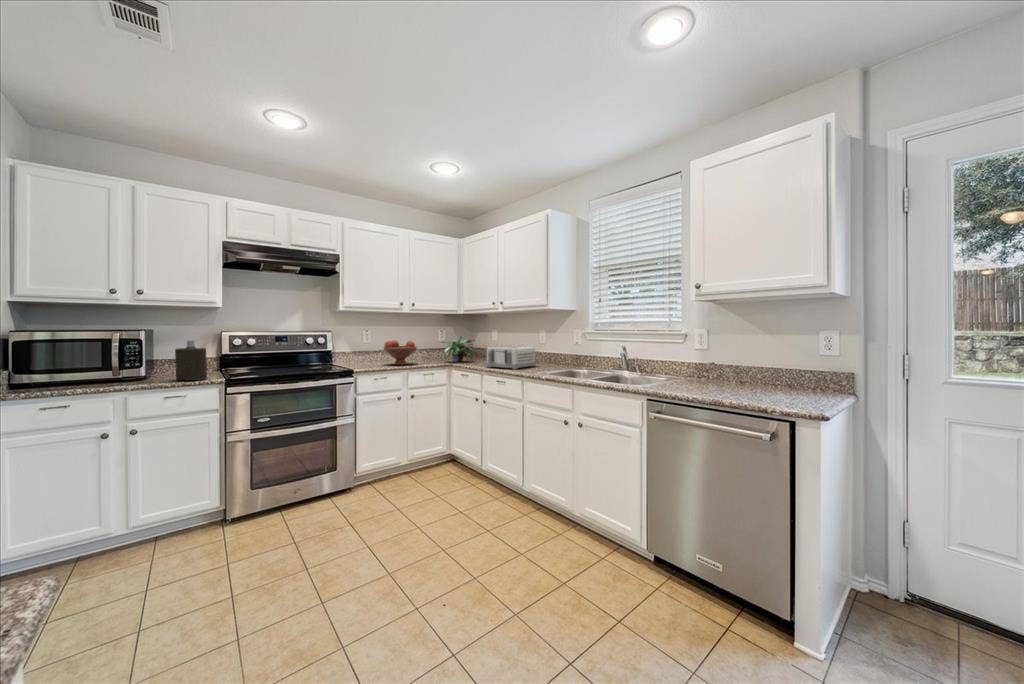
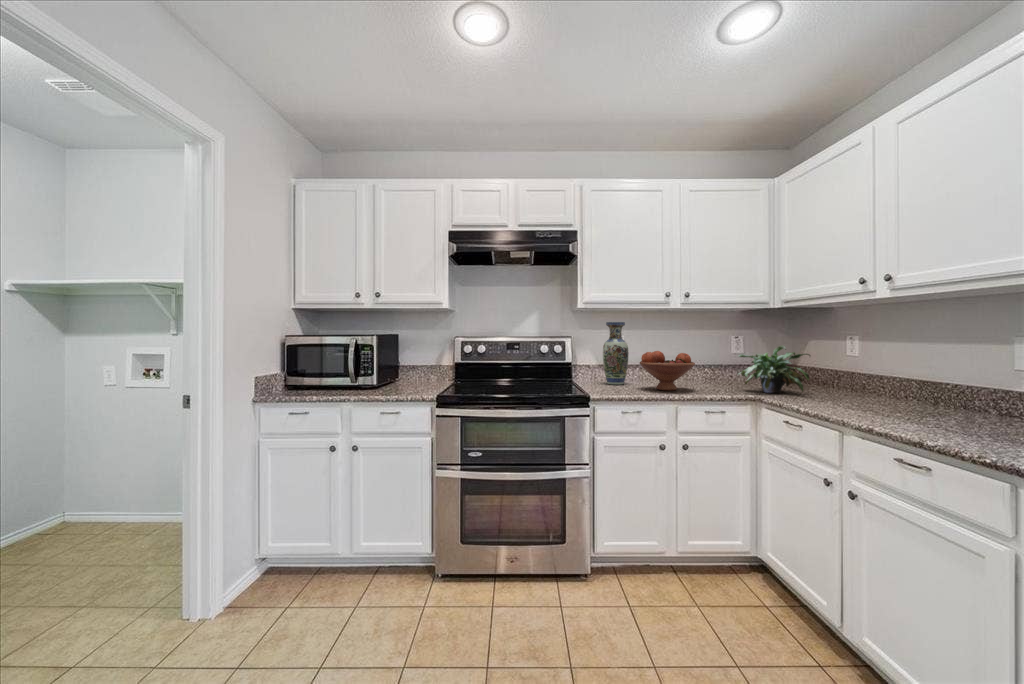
vase: none [356,321,374,364] -> present [603,322,629,385]
bottle: present [175,340,207,381] -> none [397,347,424,395]
toaster: present [486,346,536,370] -> none [842,369,998,429]

